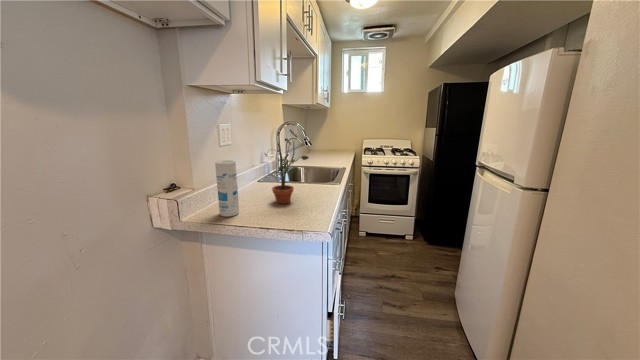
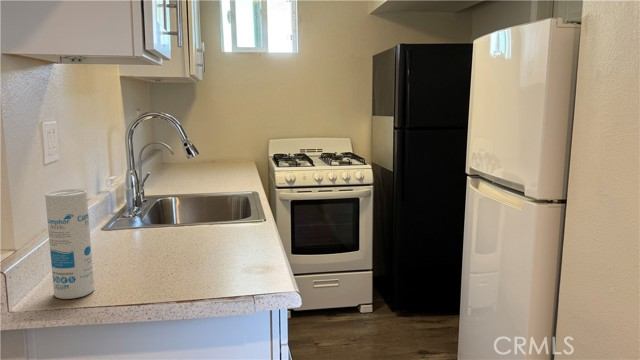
potted plant: present [265,129,309,204] -> none [136,126,217,264]

